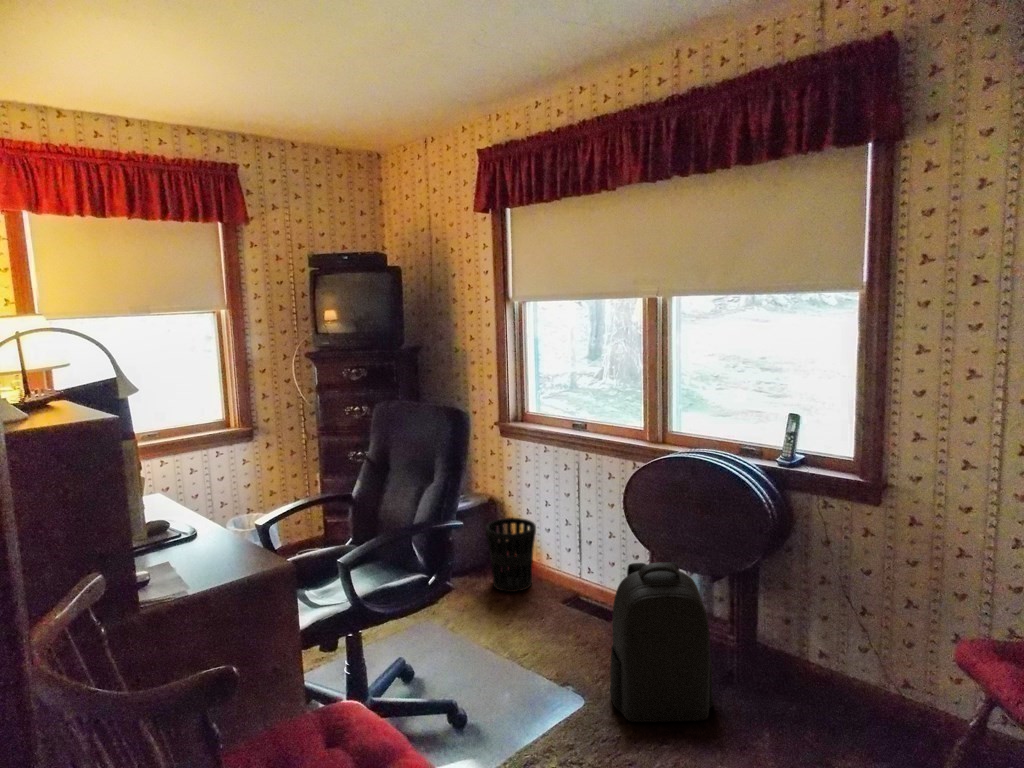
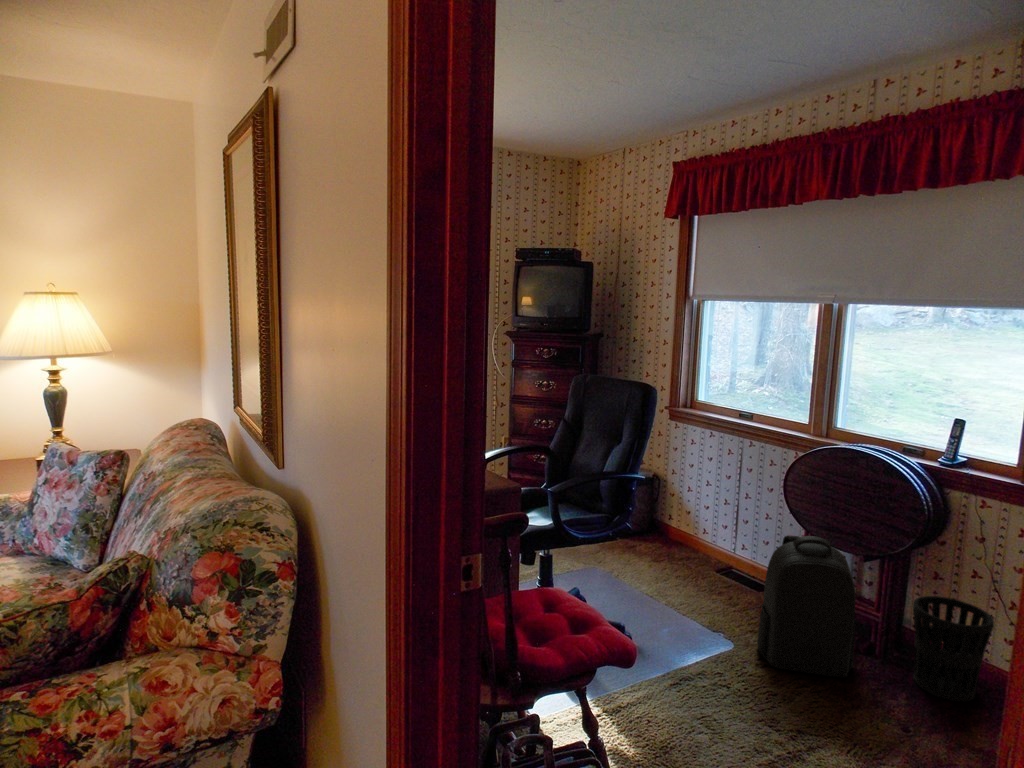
wastebasket: present [486,518,536,592] -> present [913,596,994,701]

